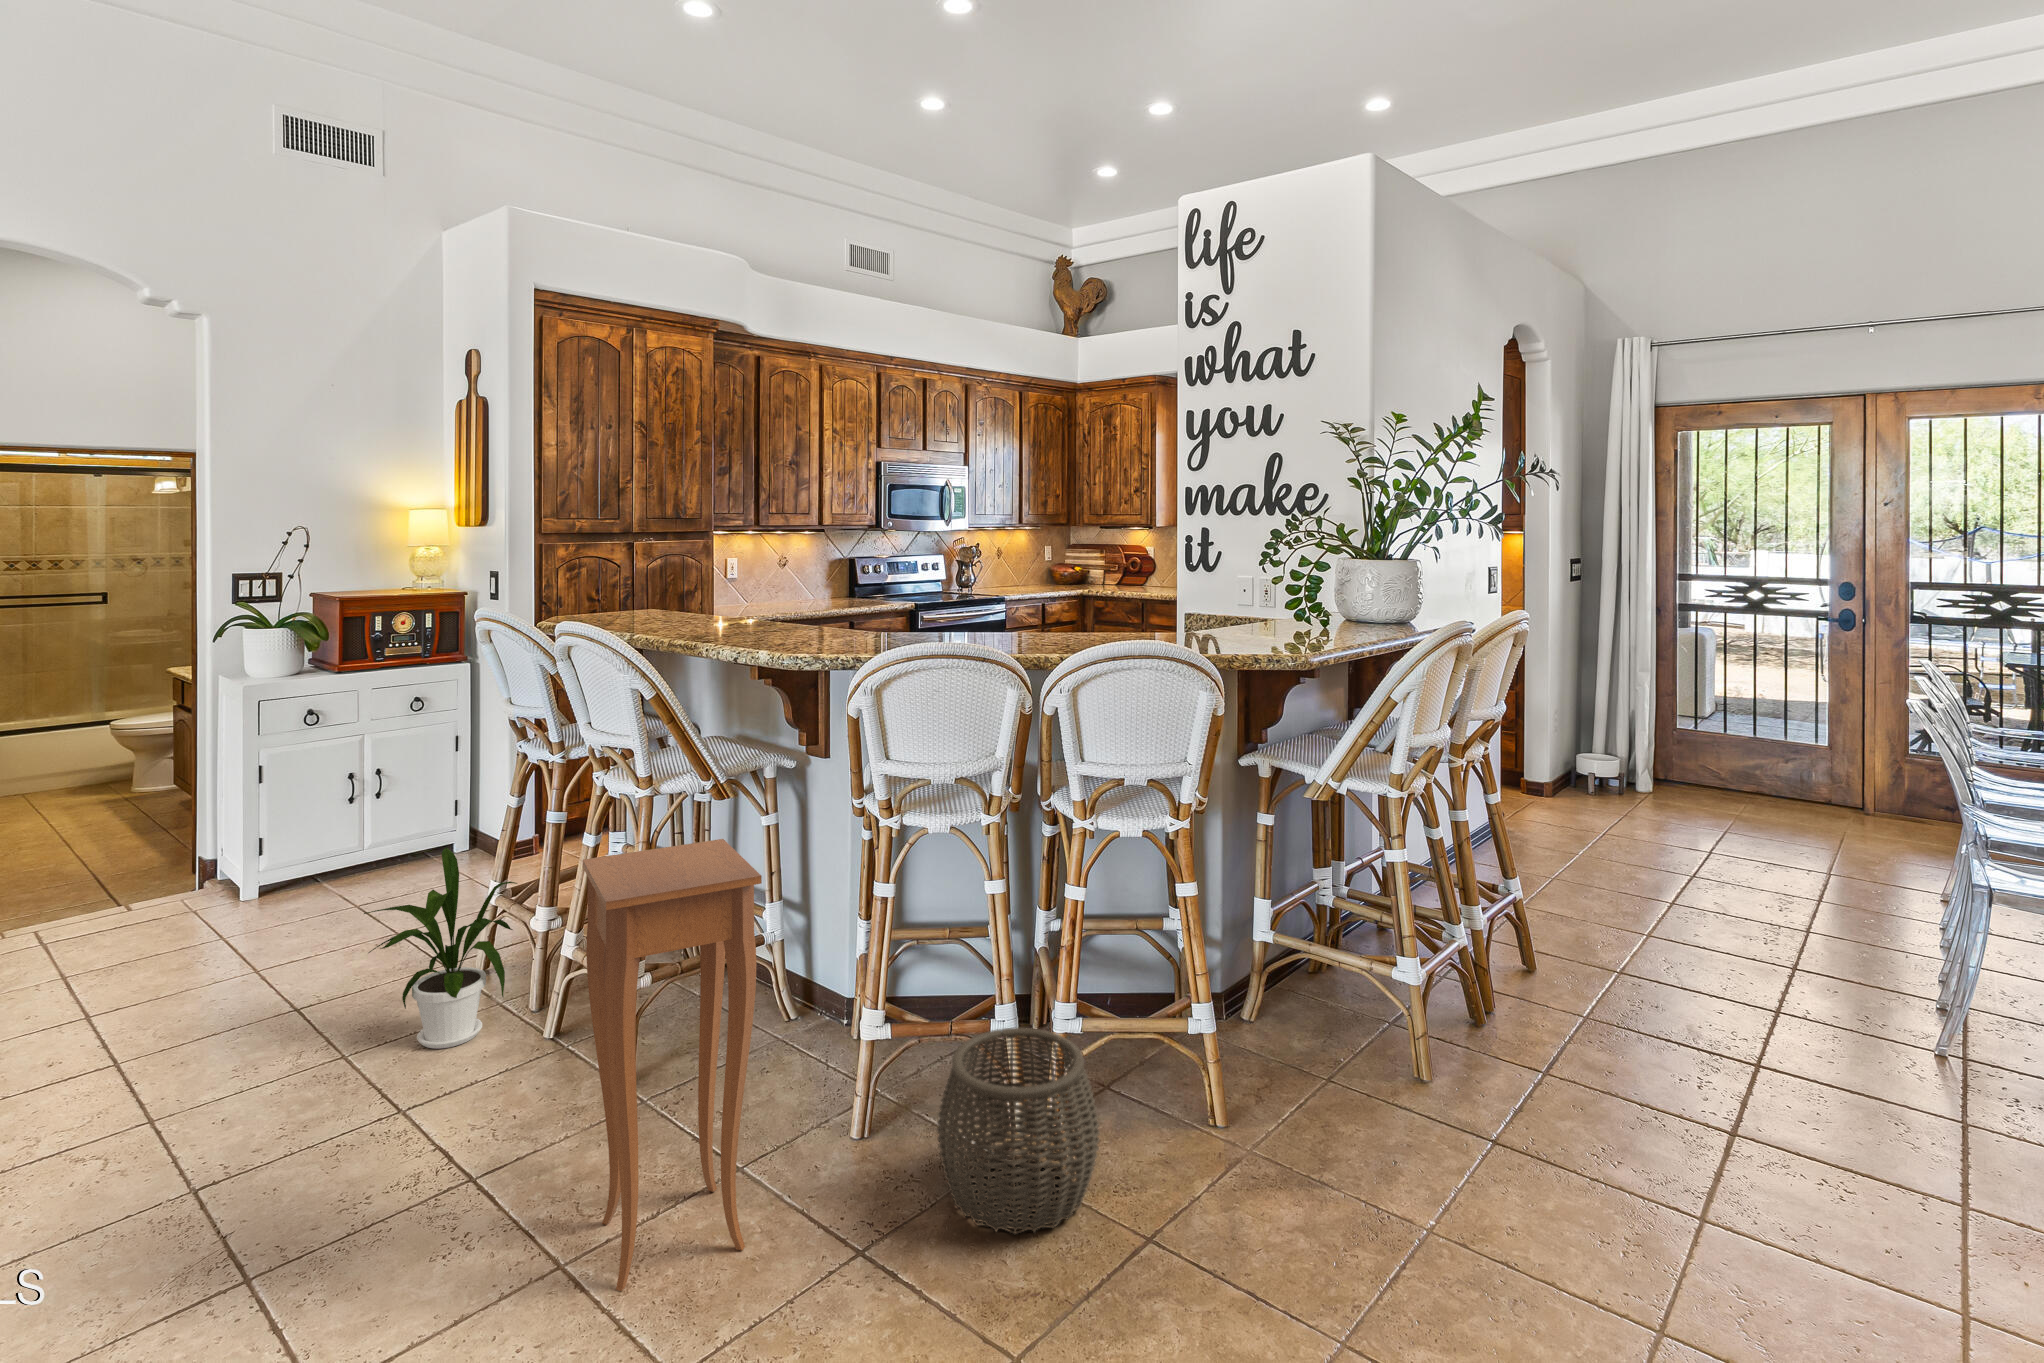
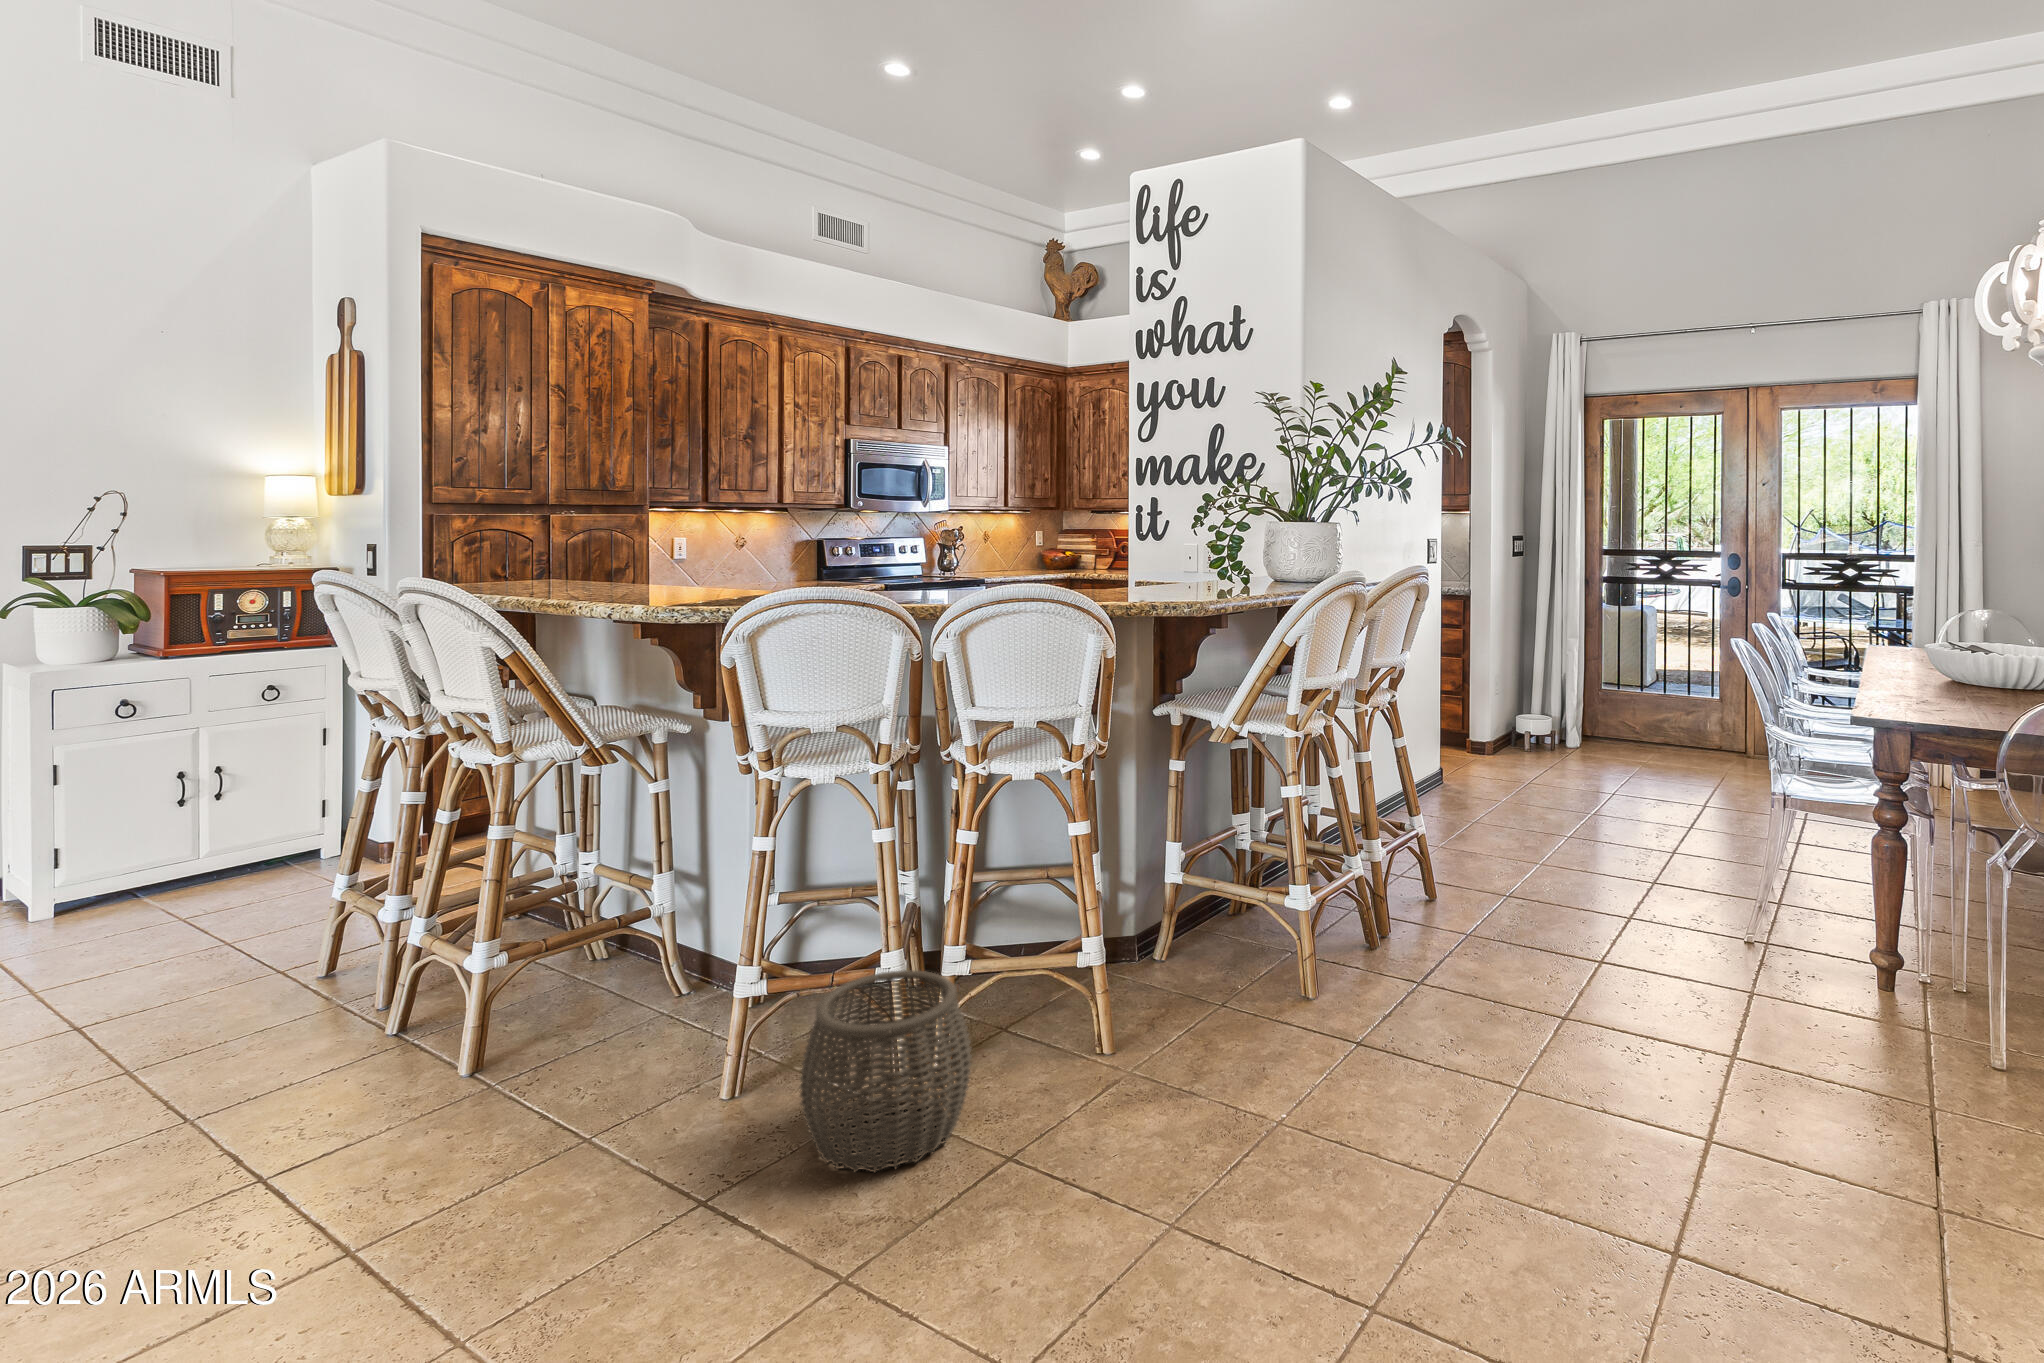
side table: present [583,839,762,1291] -> none [384,794,589,1279]
house plant: present [364,847,517,1049] -> none [157,833,361,1056]

